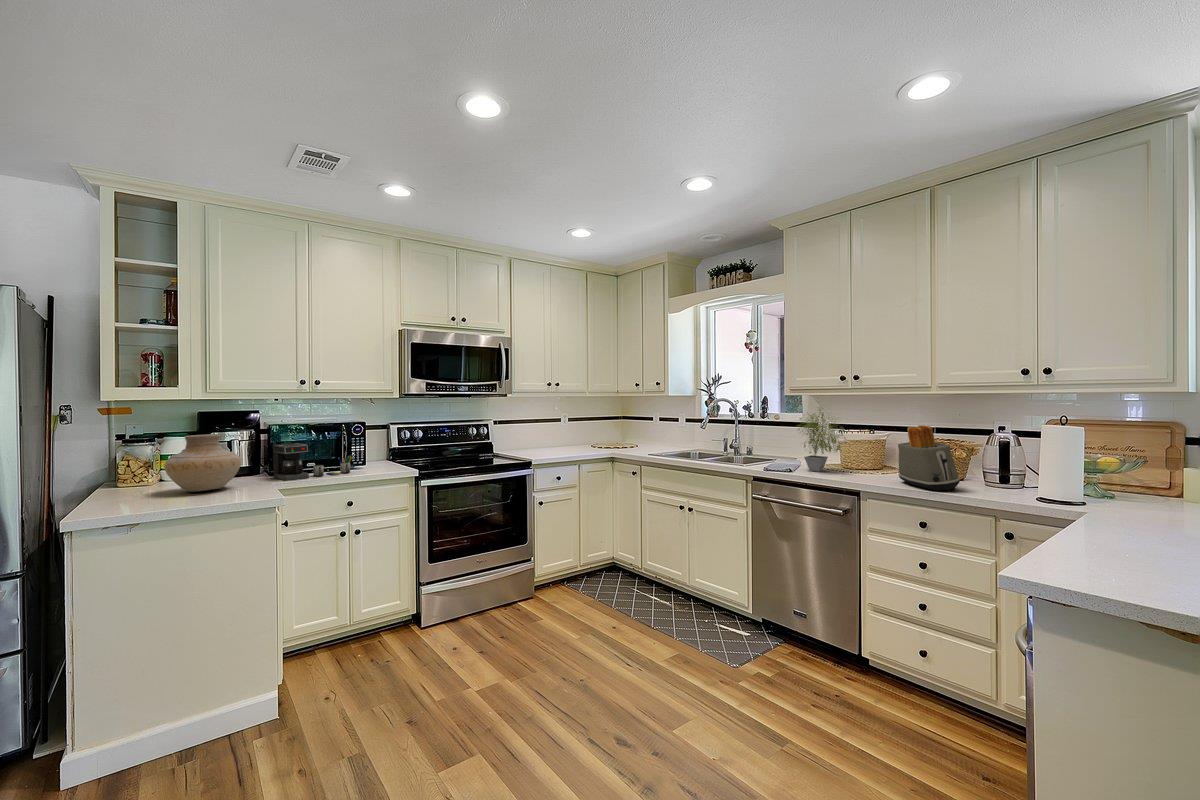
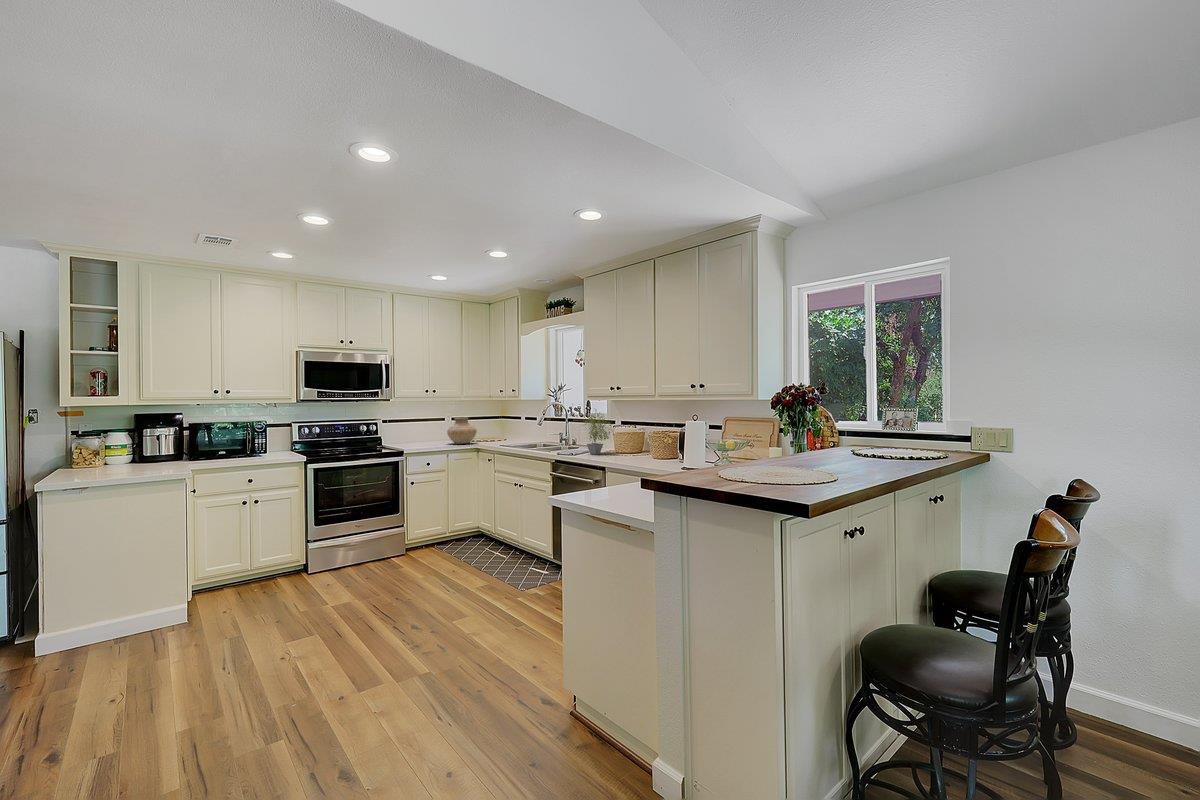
toaster: present [898,425,960,491] -> none [629,421,654,463]
vase: present [164,434,241,492] -> present [447,418,477,444]
coffee maker: present [273,443,352,481] -> none [192,437,255,464]

